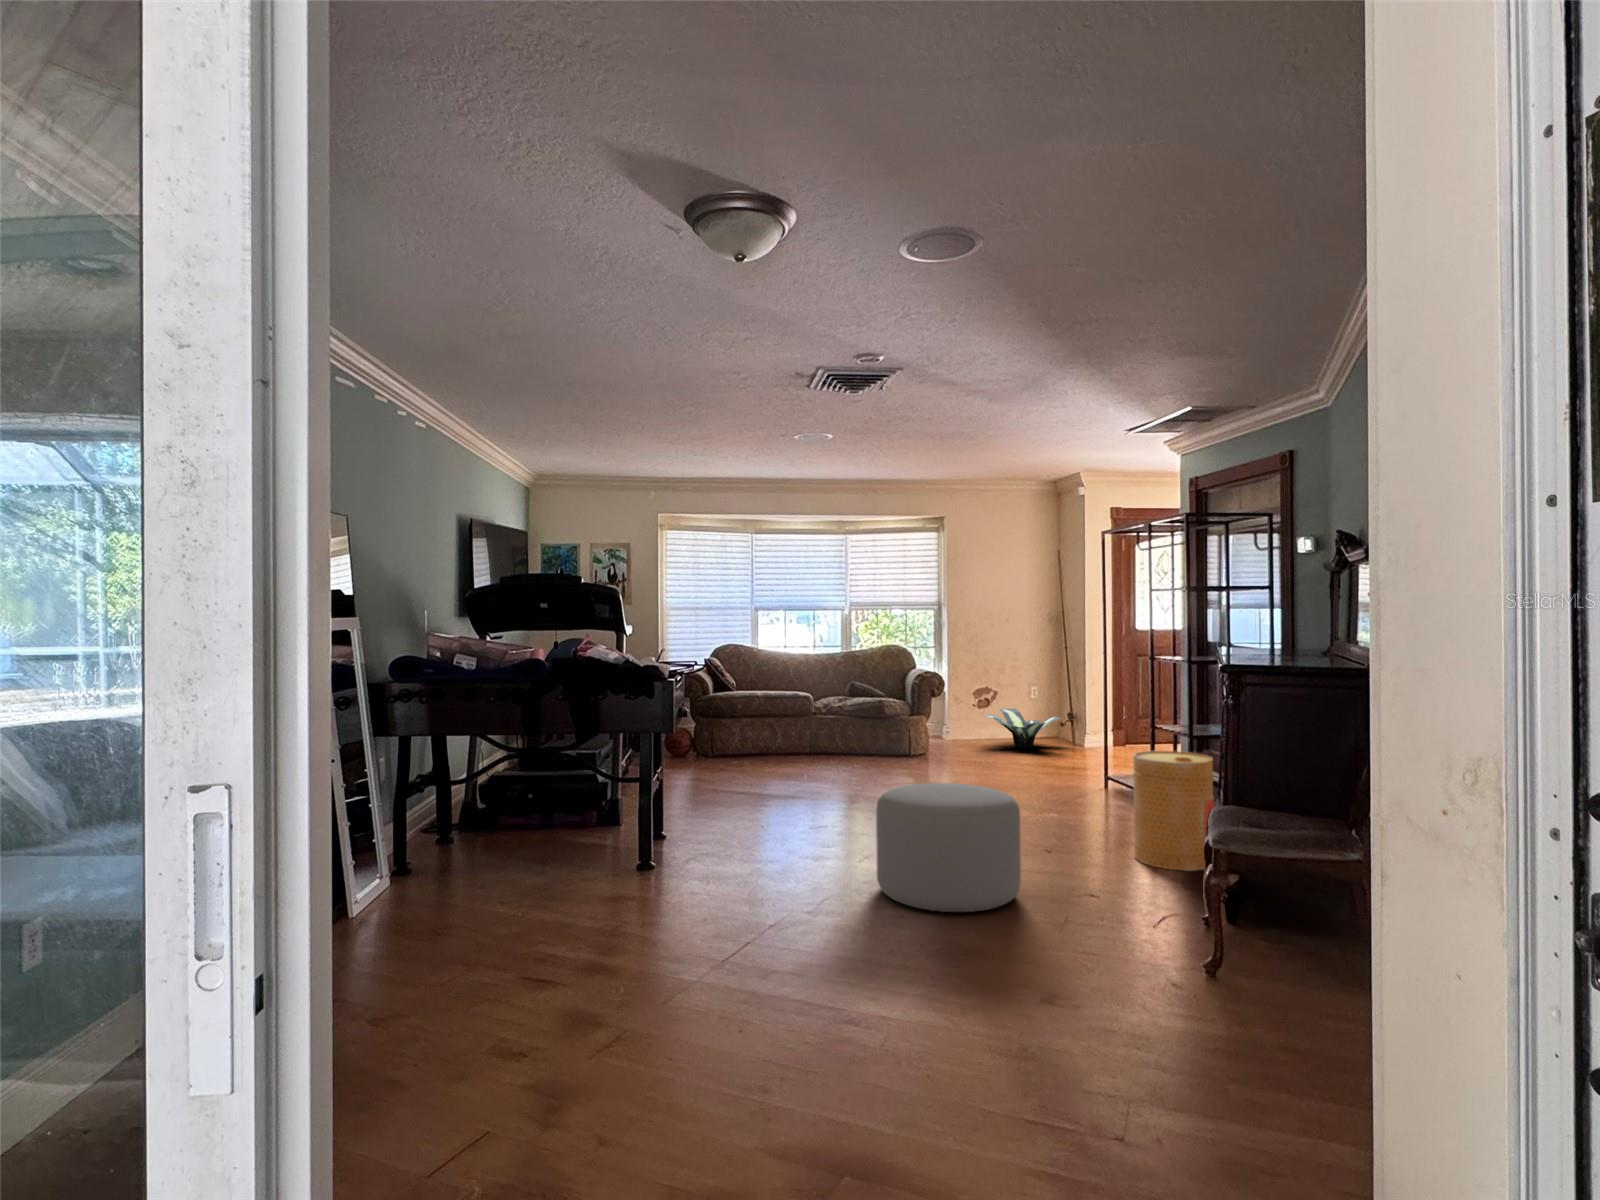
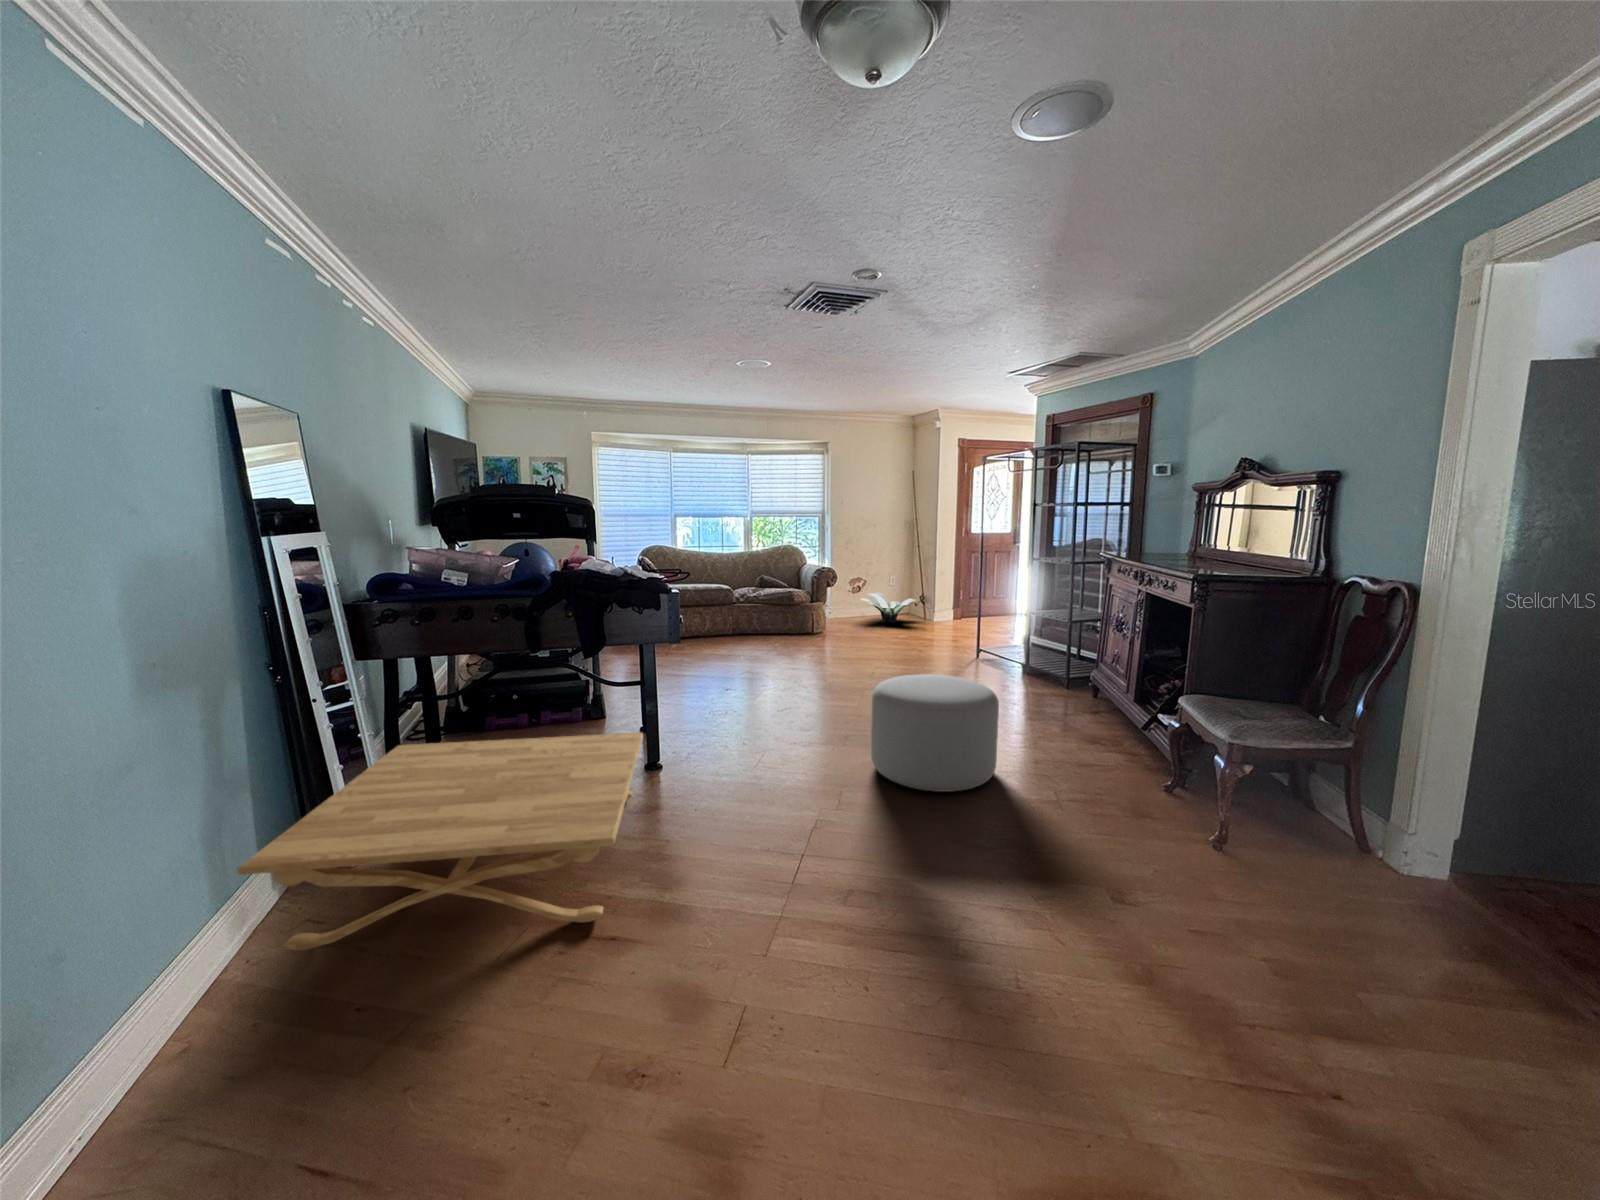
basket: present [1132,751,1214,871] -> none [1042,635,1112,730]
coffee table: none [257,820,626,974] -> present [237,732,643,950]

